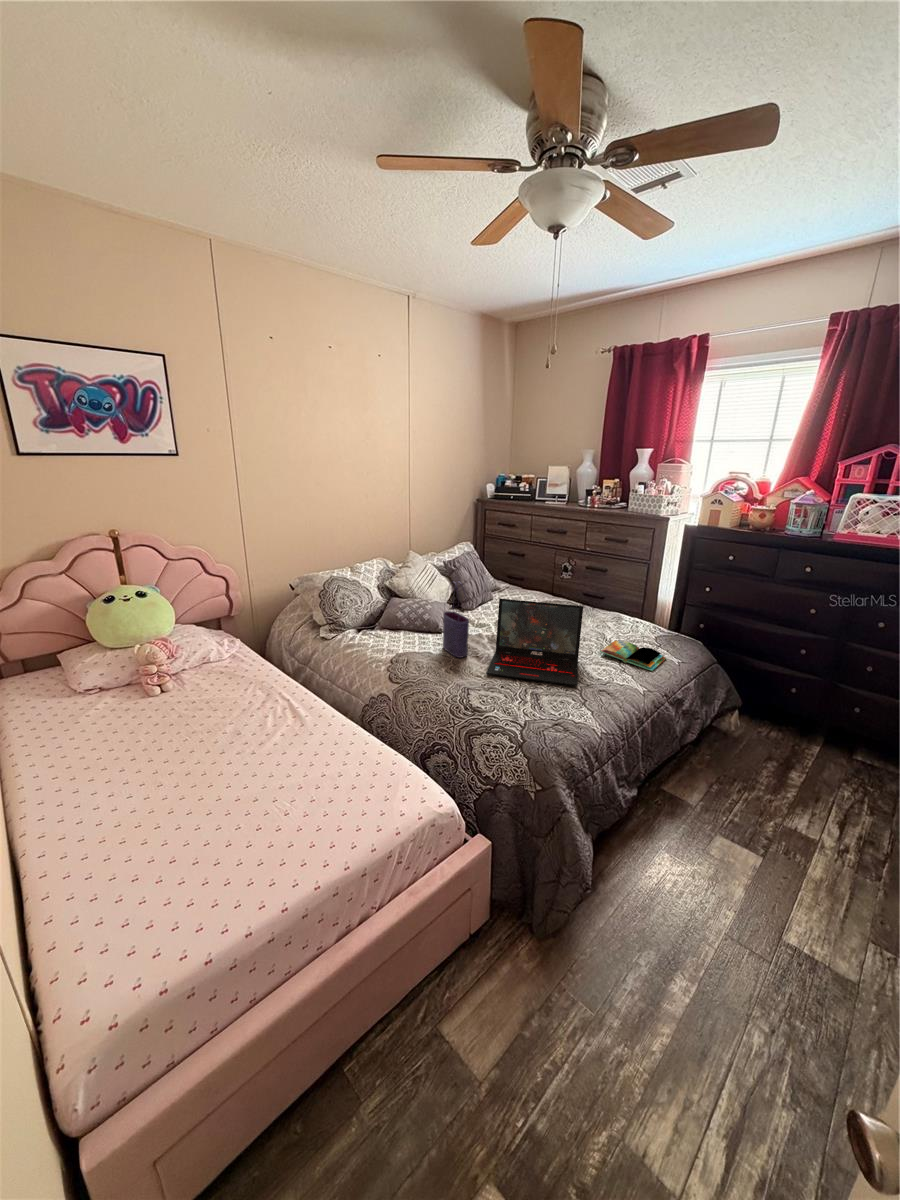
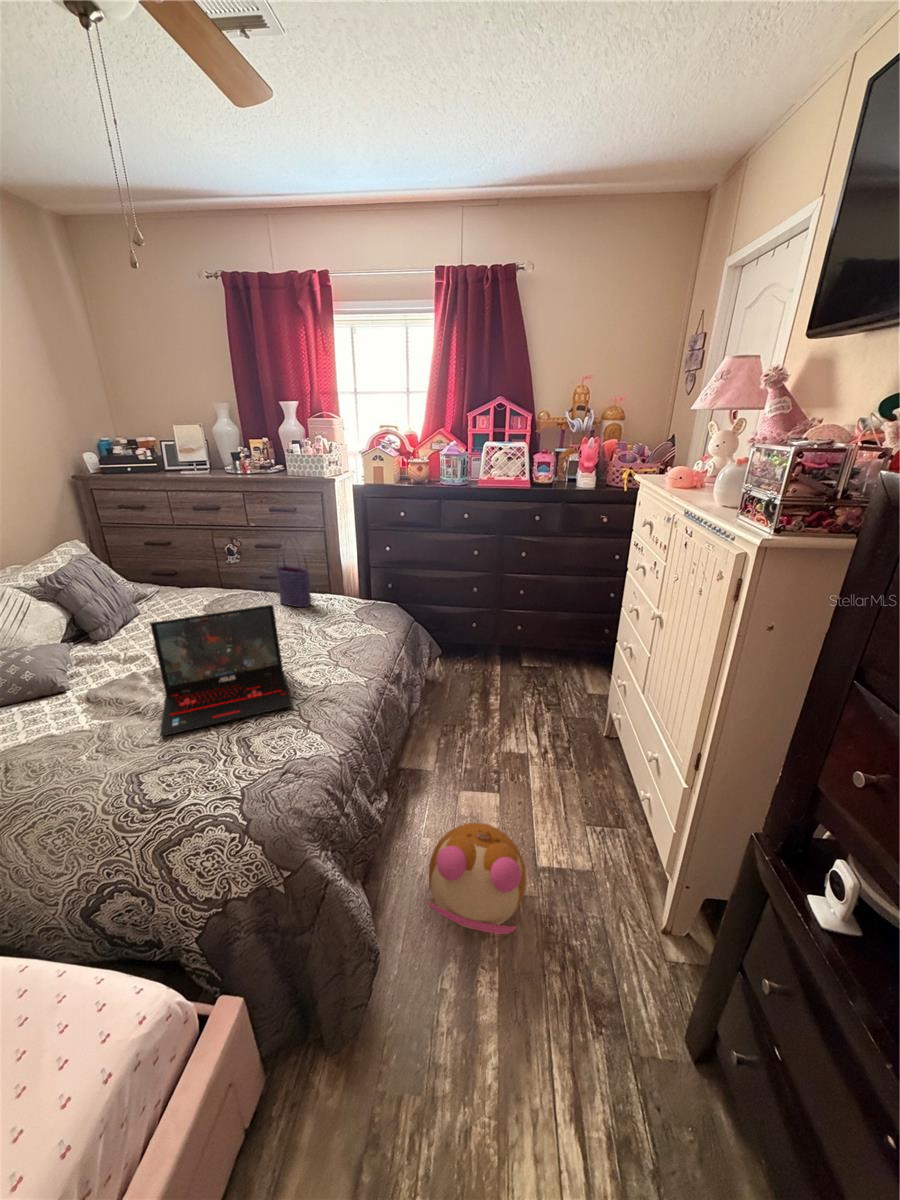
tote bag: present [443,582,469,658] -> present [277,559,311,607]
book: present [600,640,666,671] -> none [304,628,374,655]
plush toy: none [643,846,760,963] -> present [427,823,526,934]

